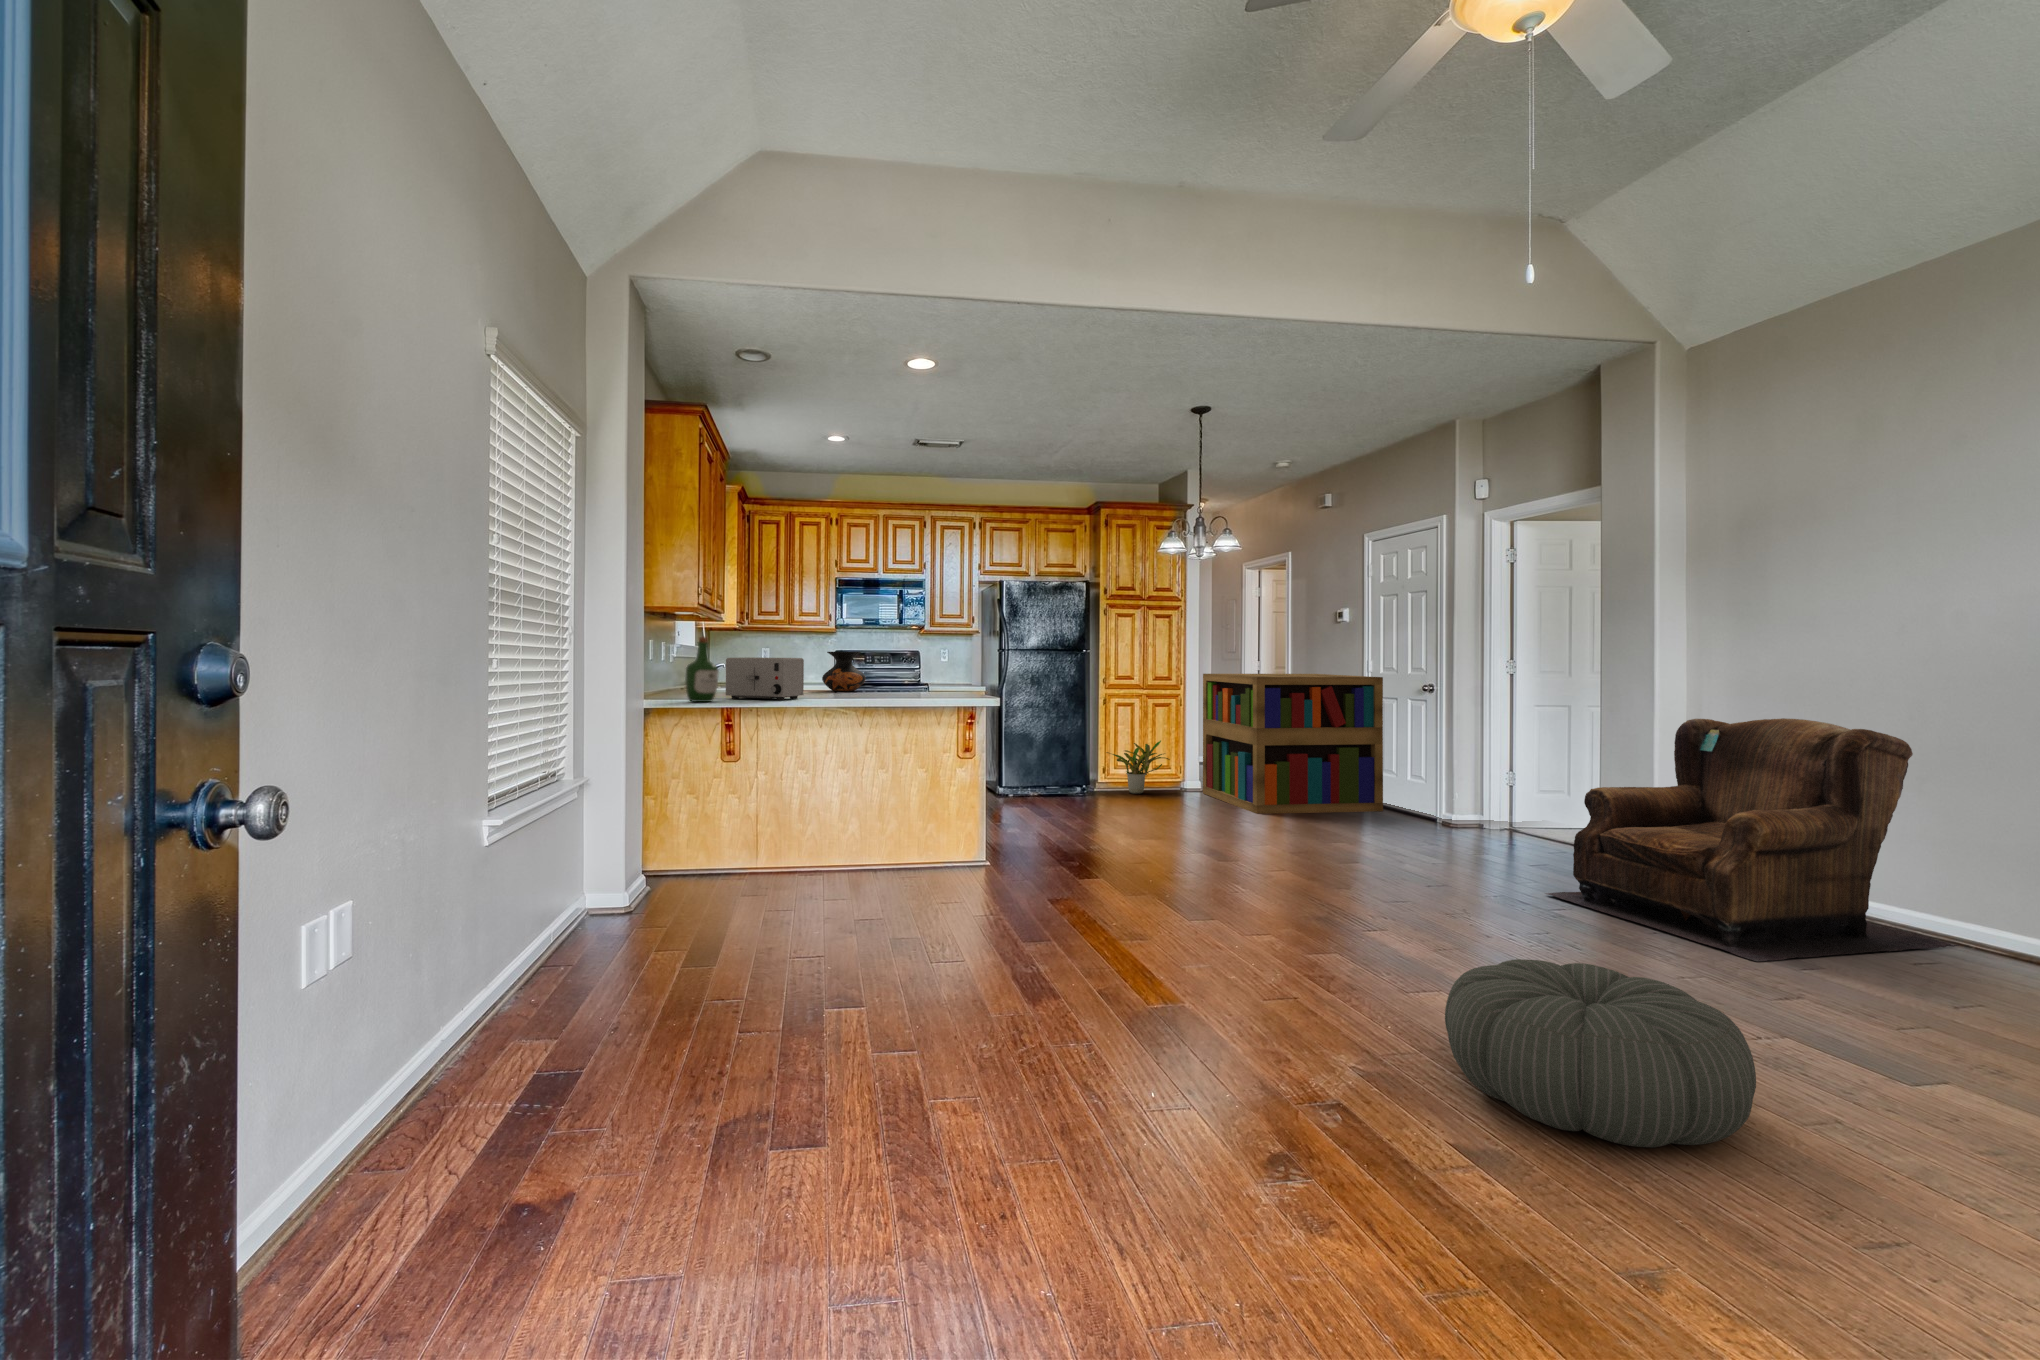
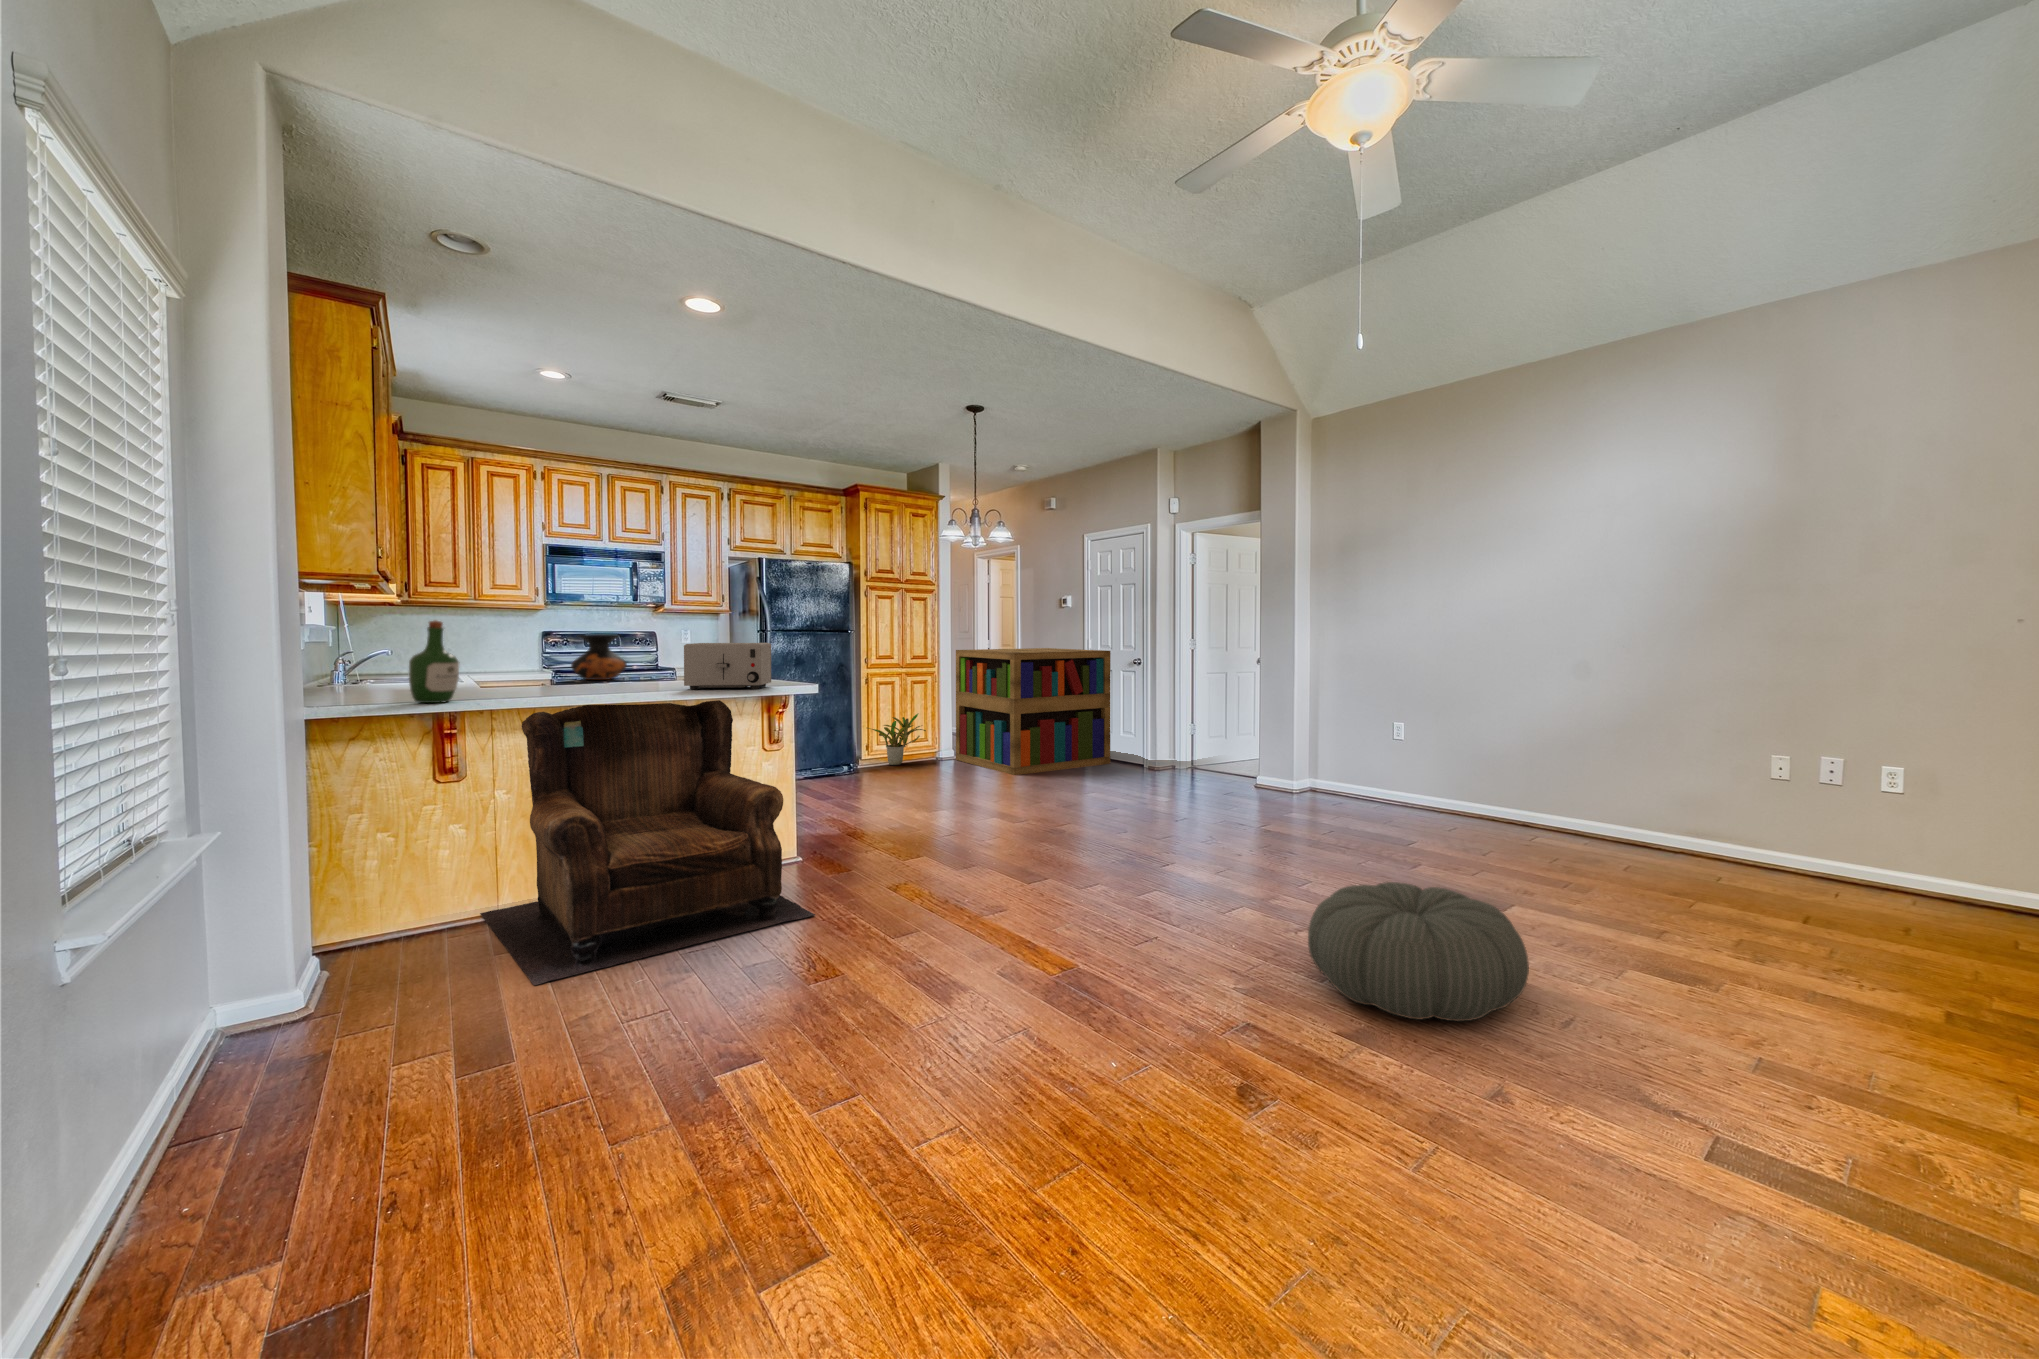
toaster: present [726,657,804,700] -> present [684,643,771,689]
armchair: present [1546,718,1959,961] -> present [480,700,815,985]

